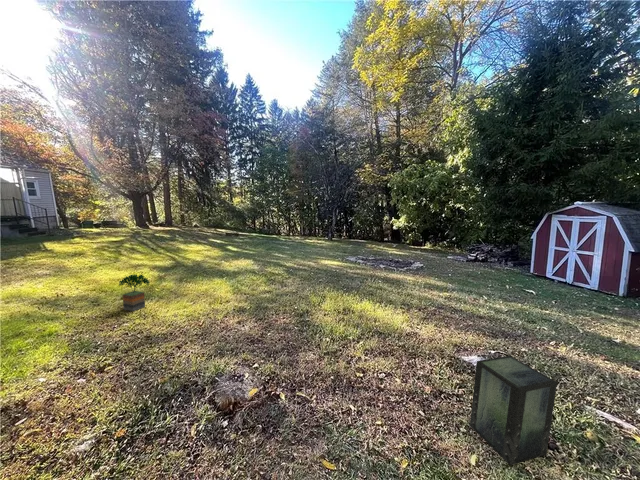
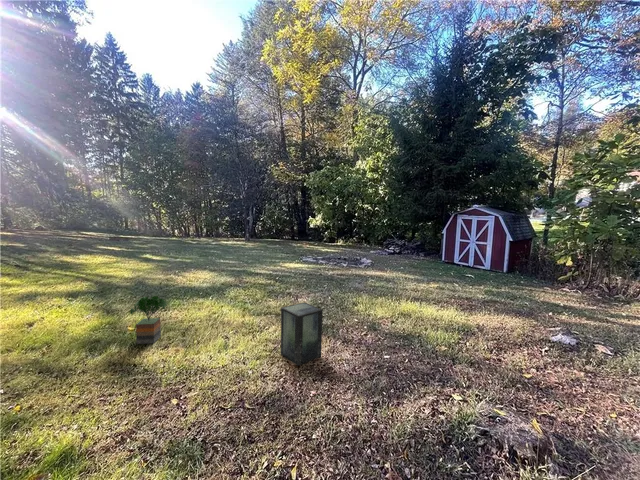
storage box: present [470,356,557,465] -> present [281,303,322,366]

